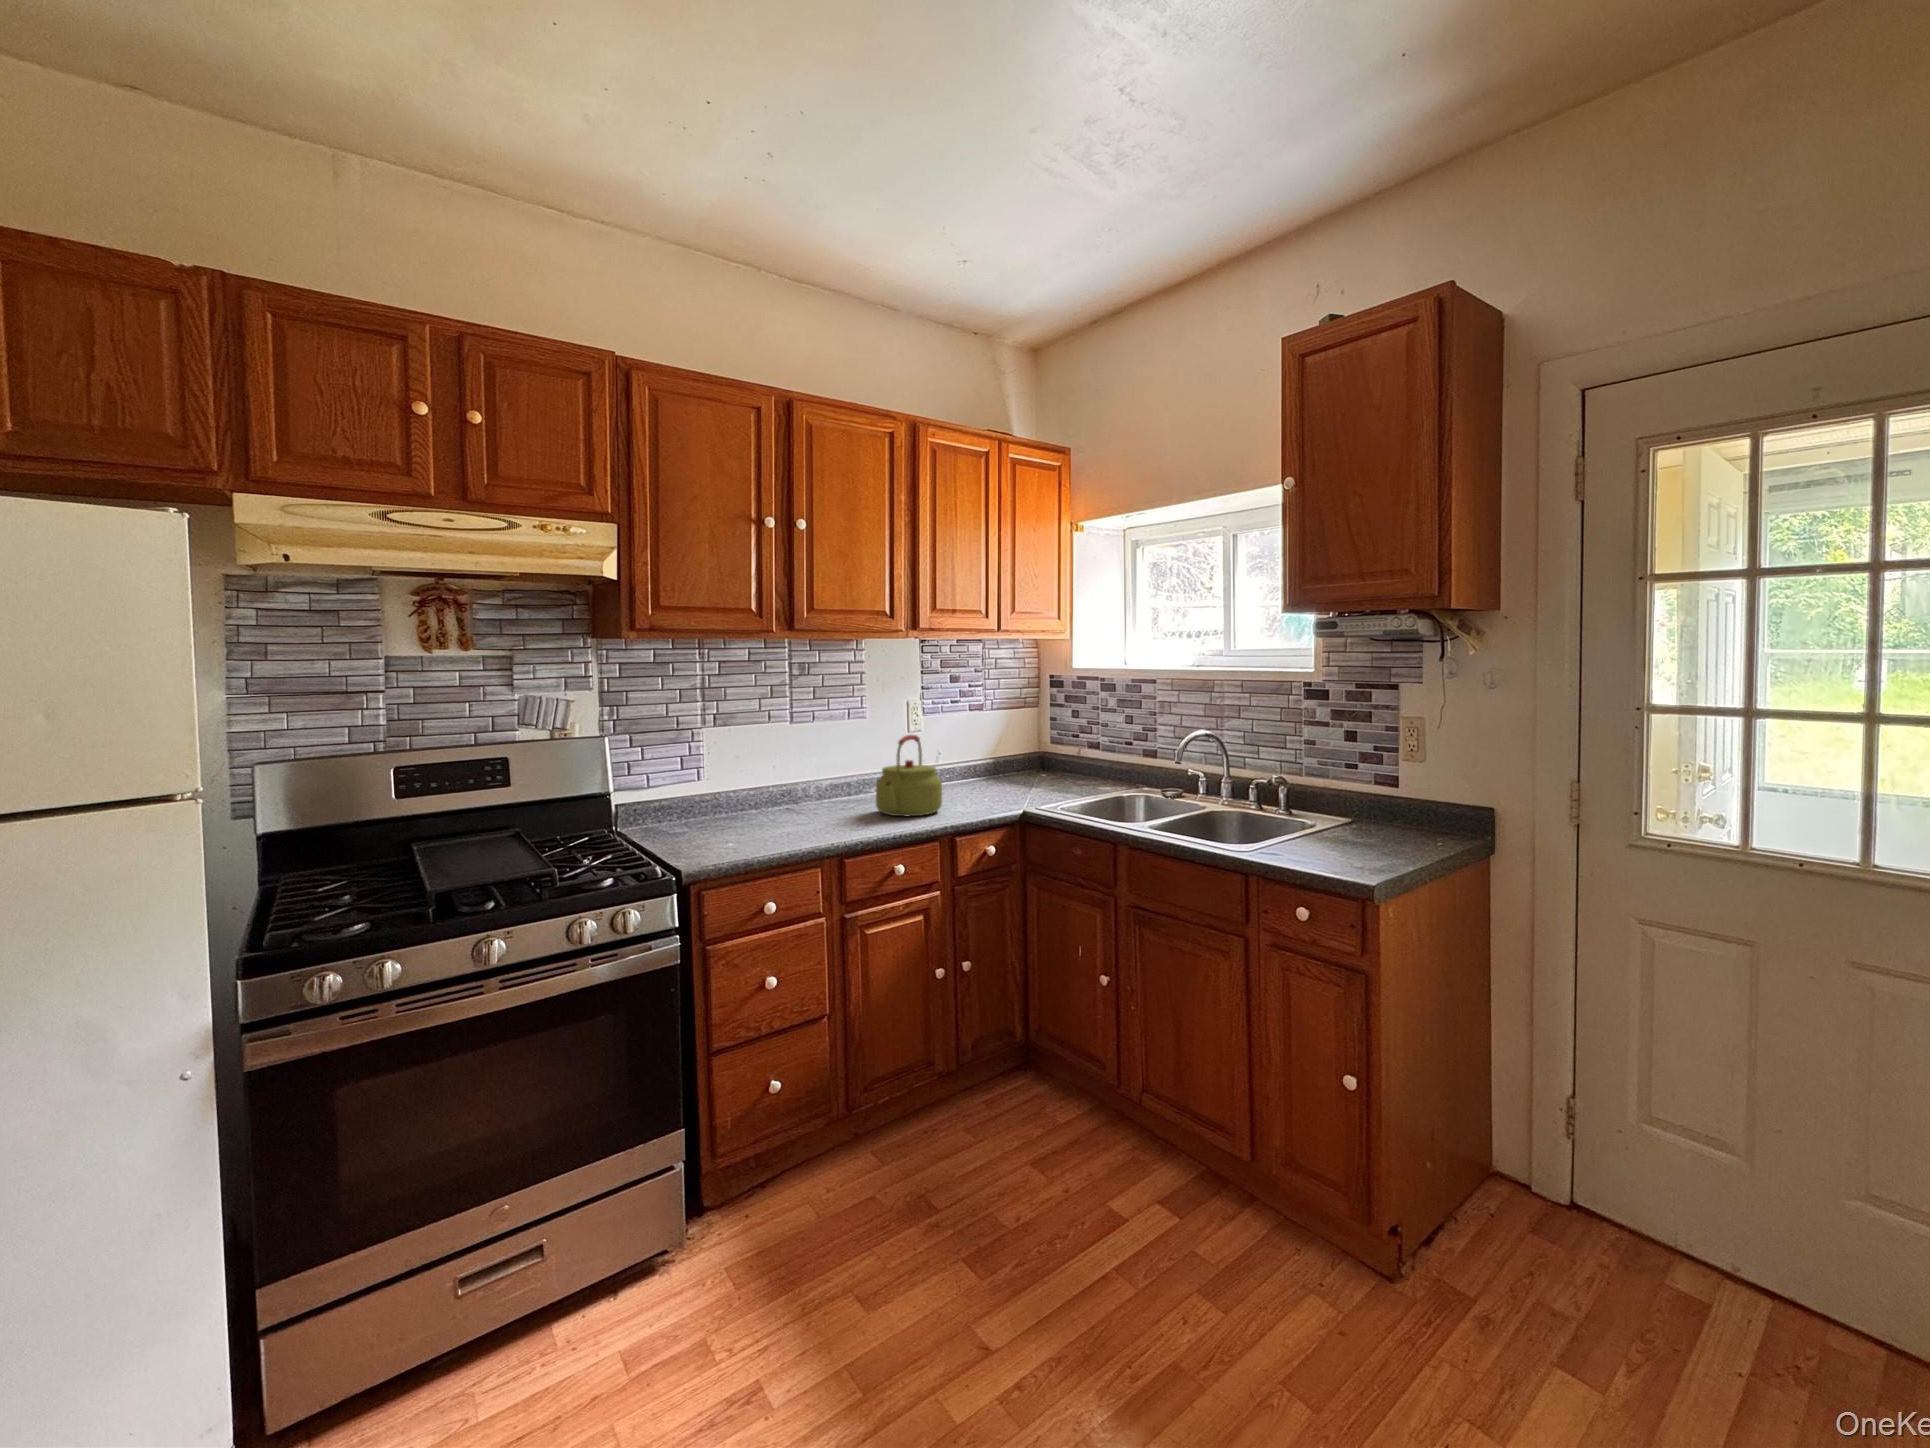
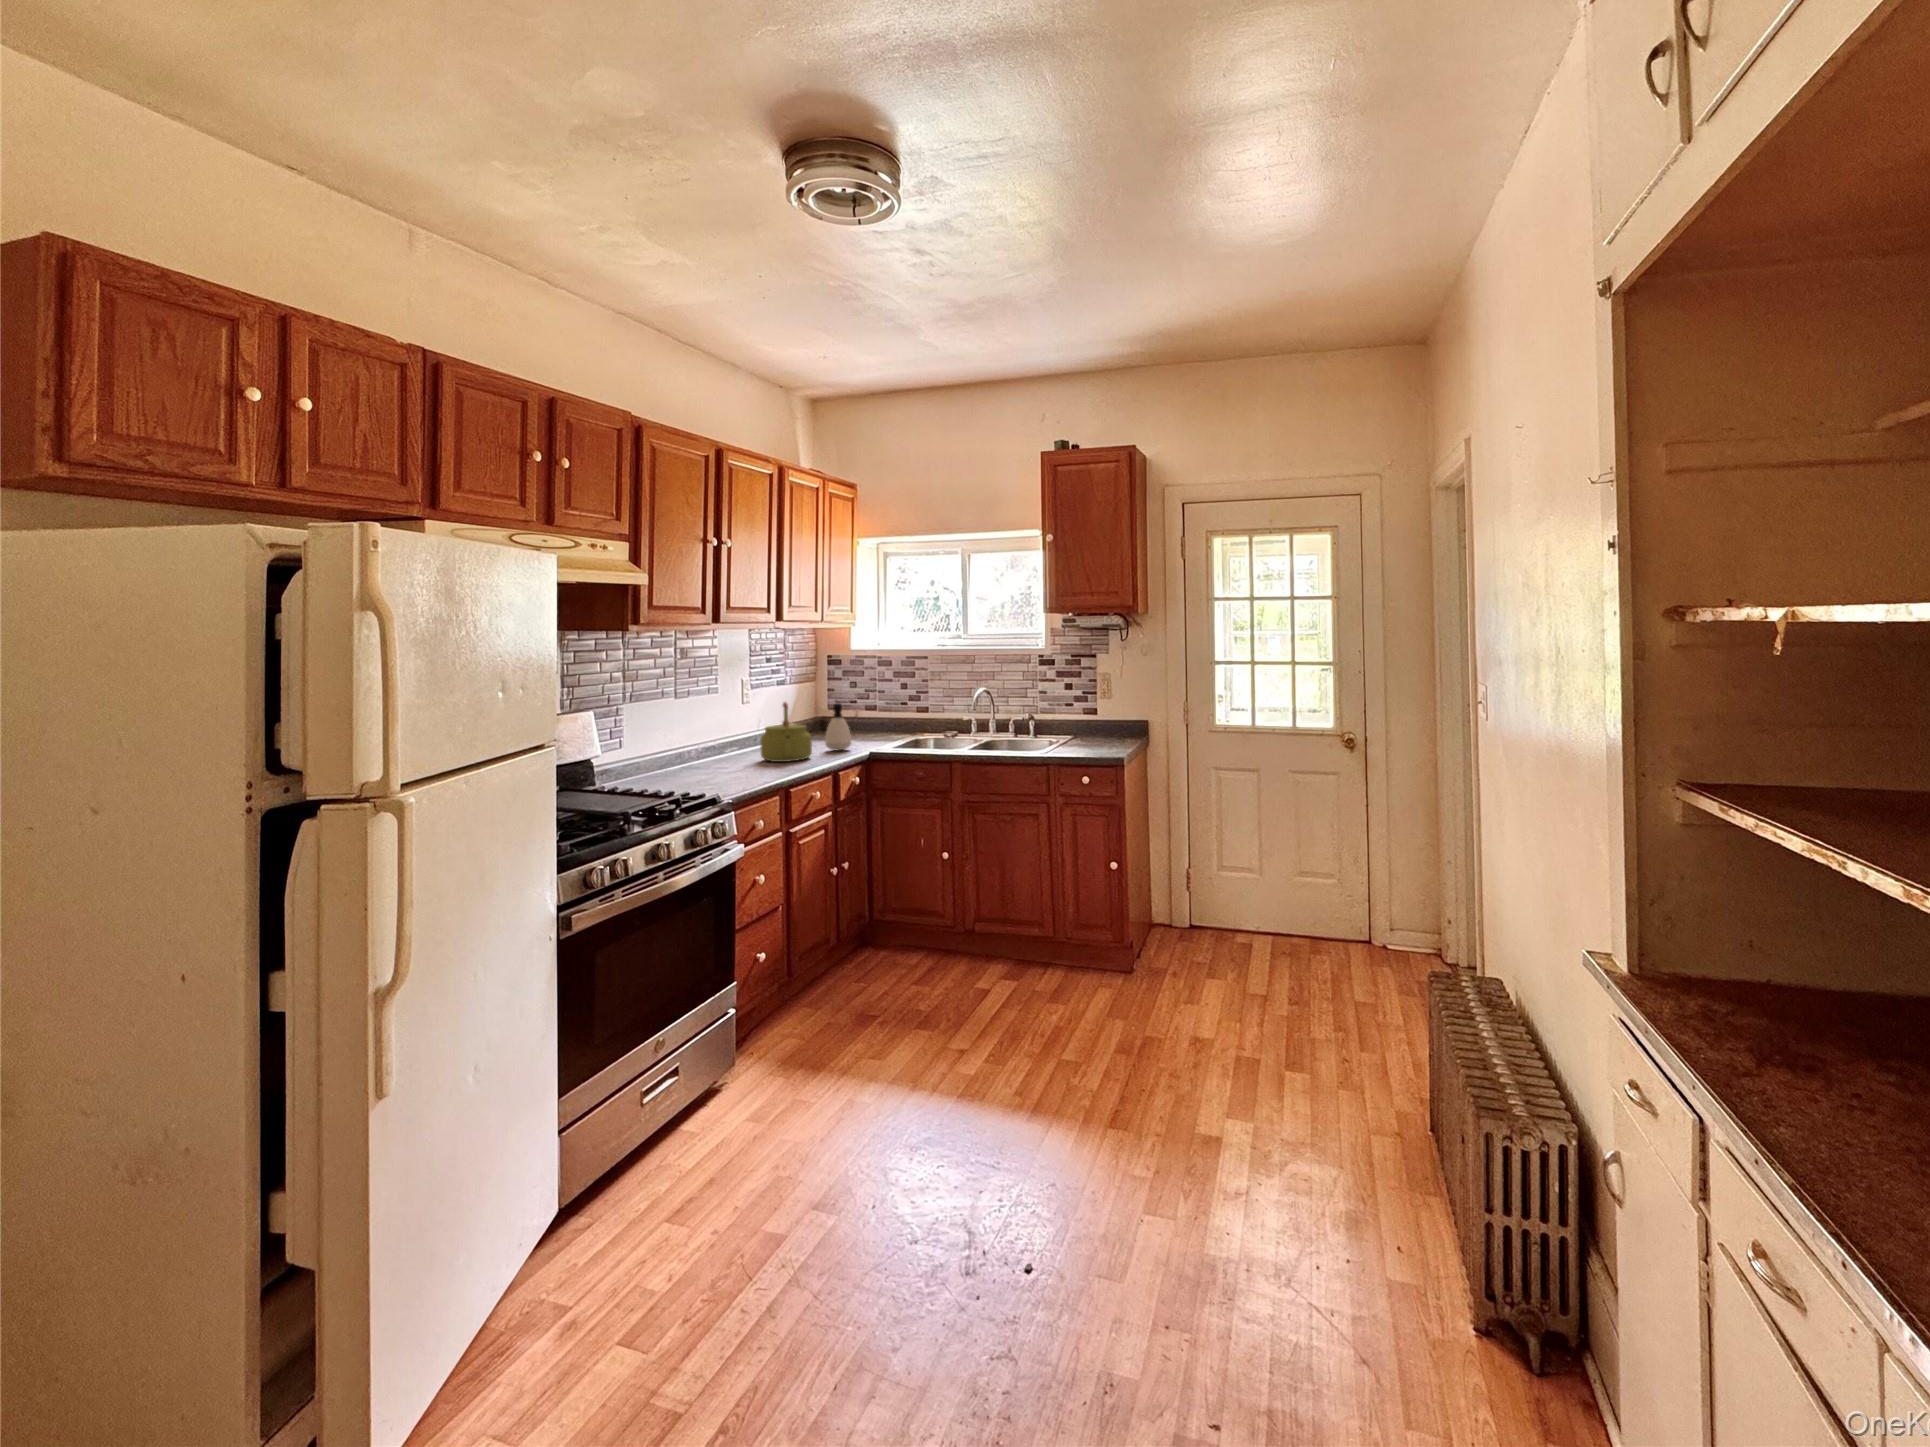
soap dispenser: none [980,740,1015,806] -> present [825,703,851,751]

